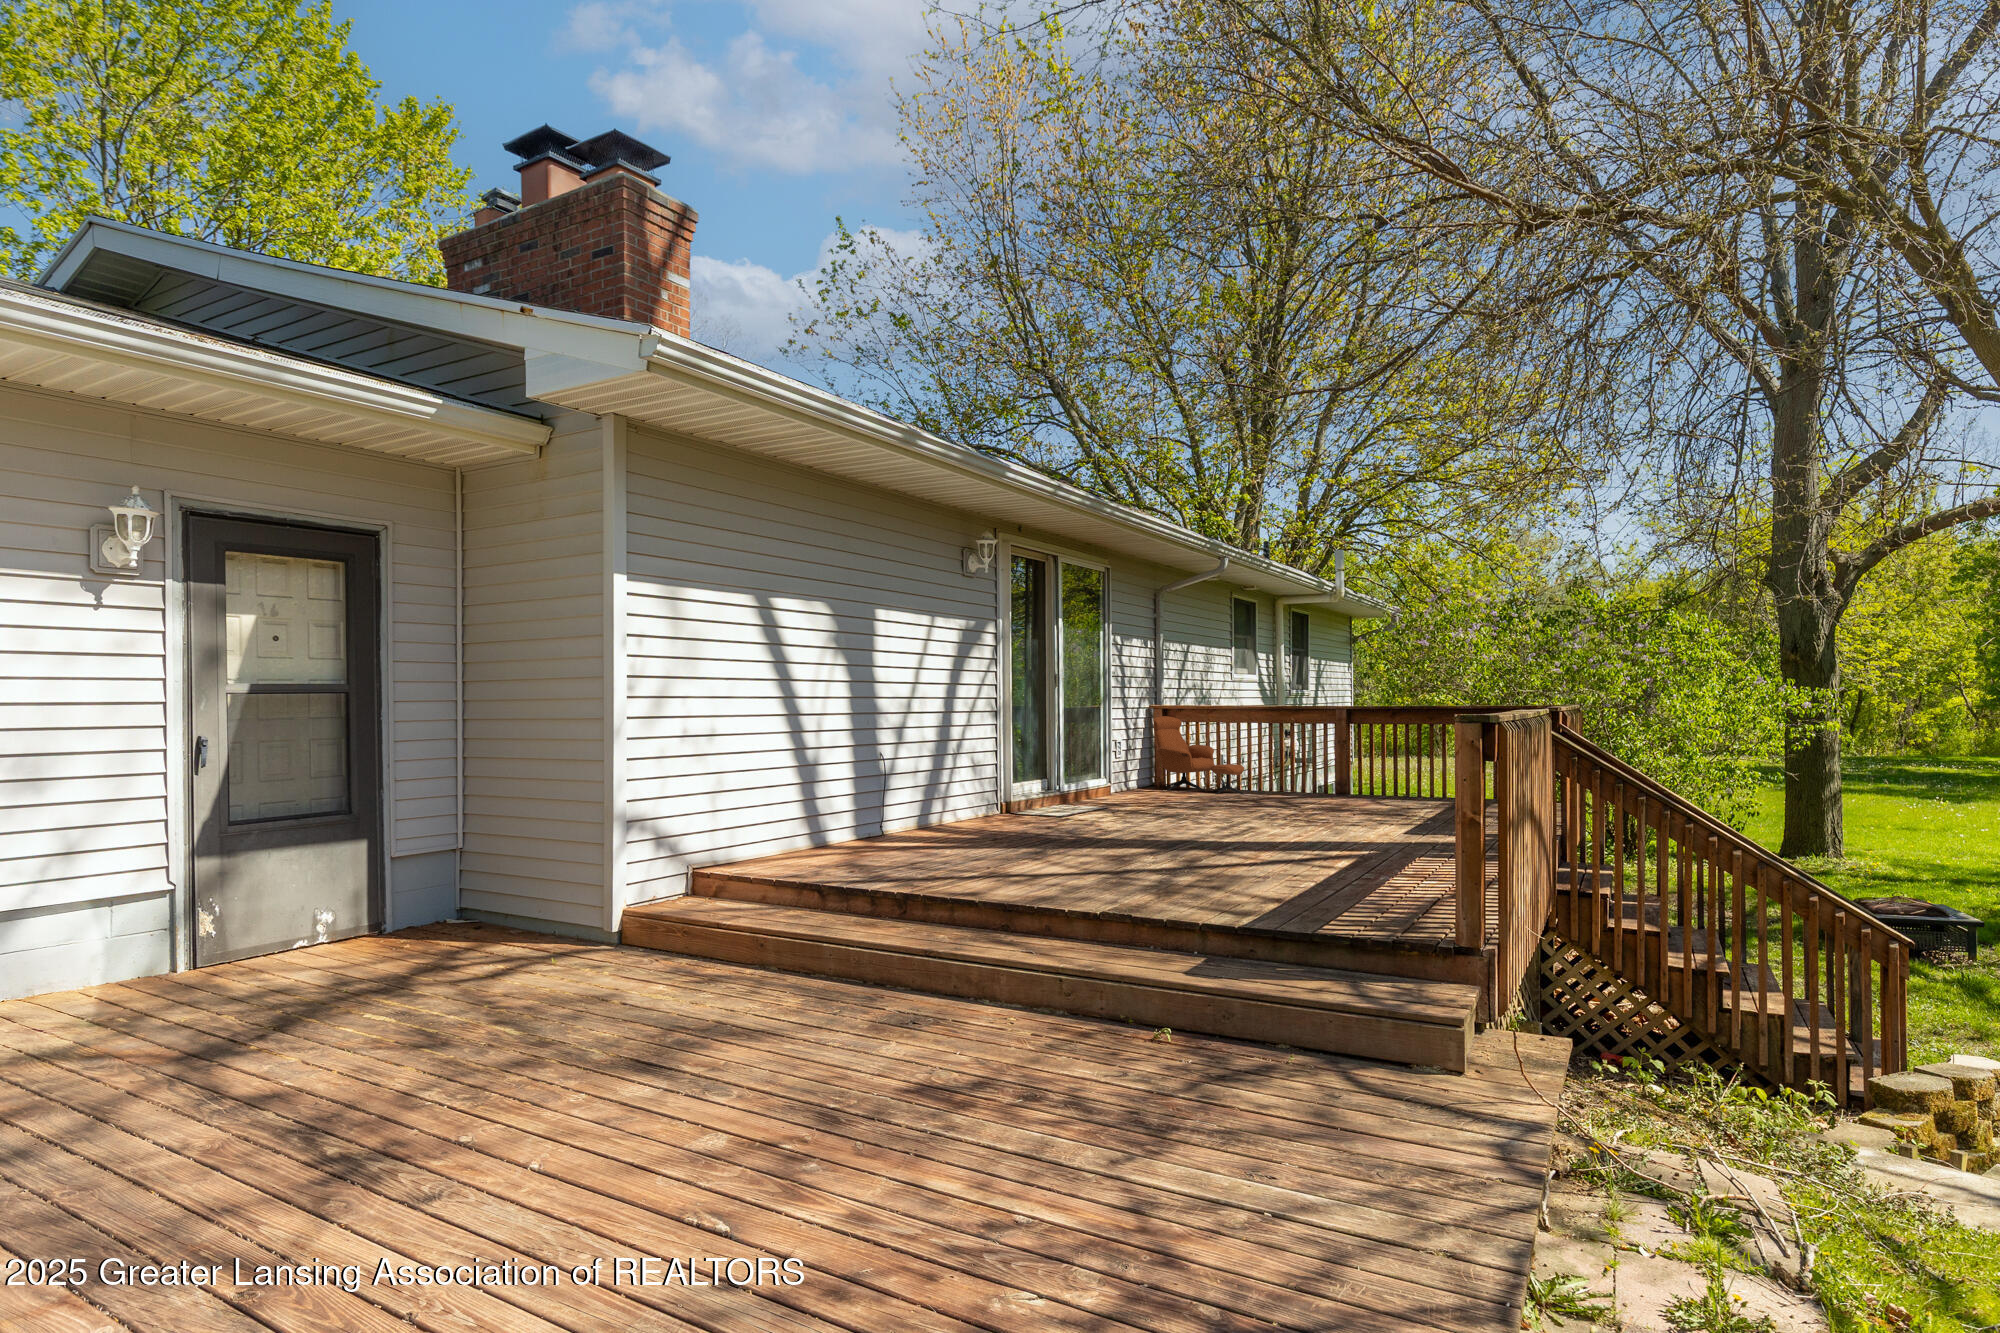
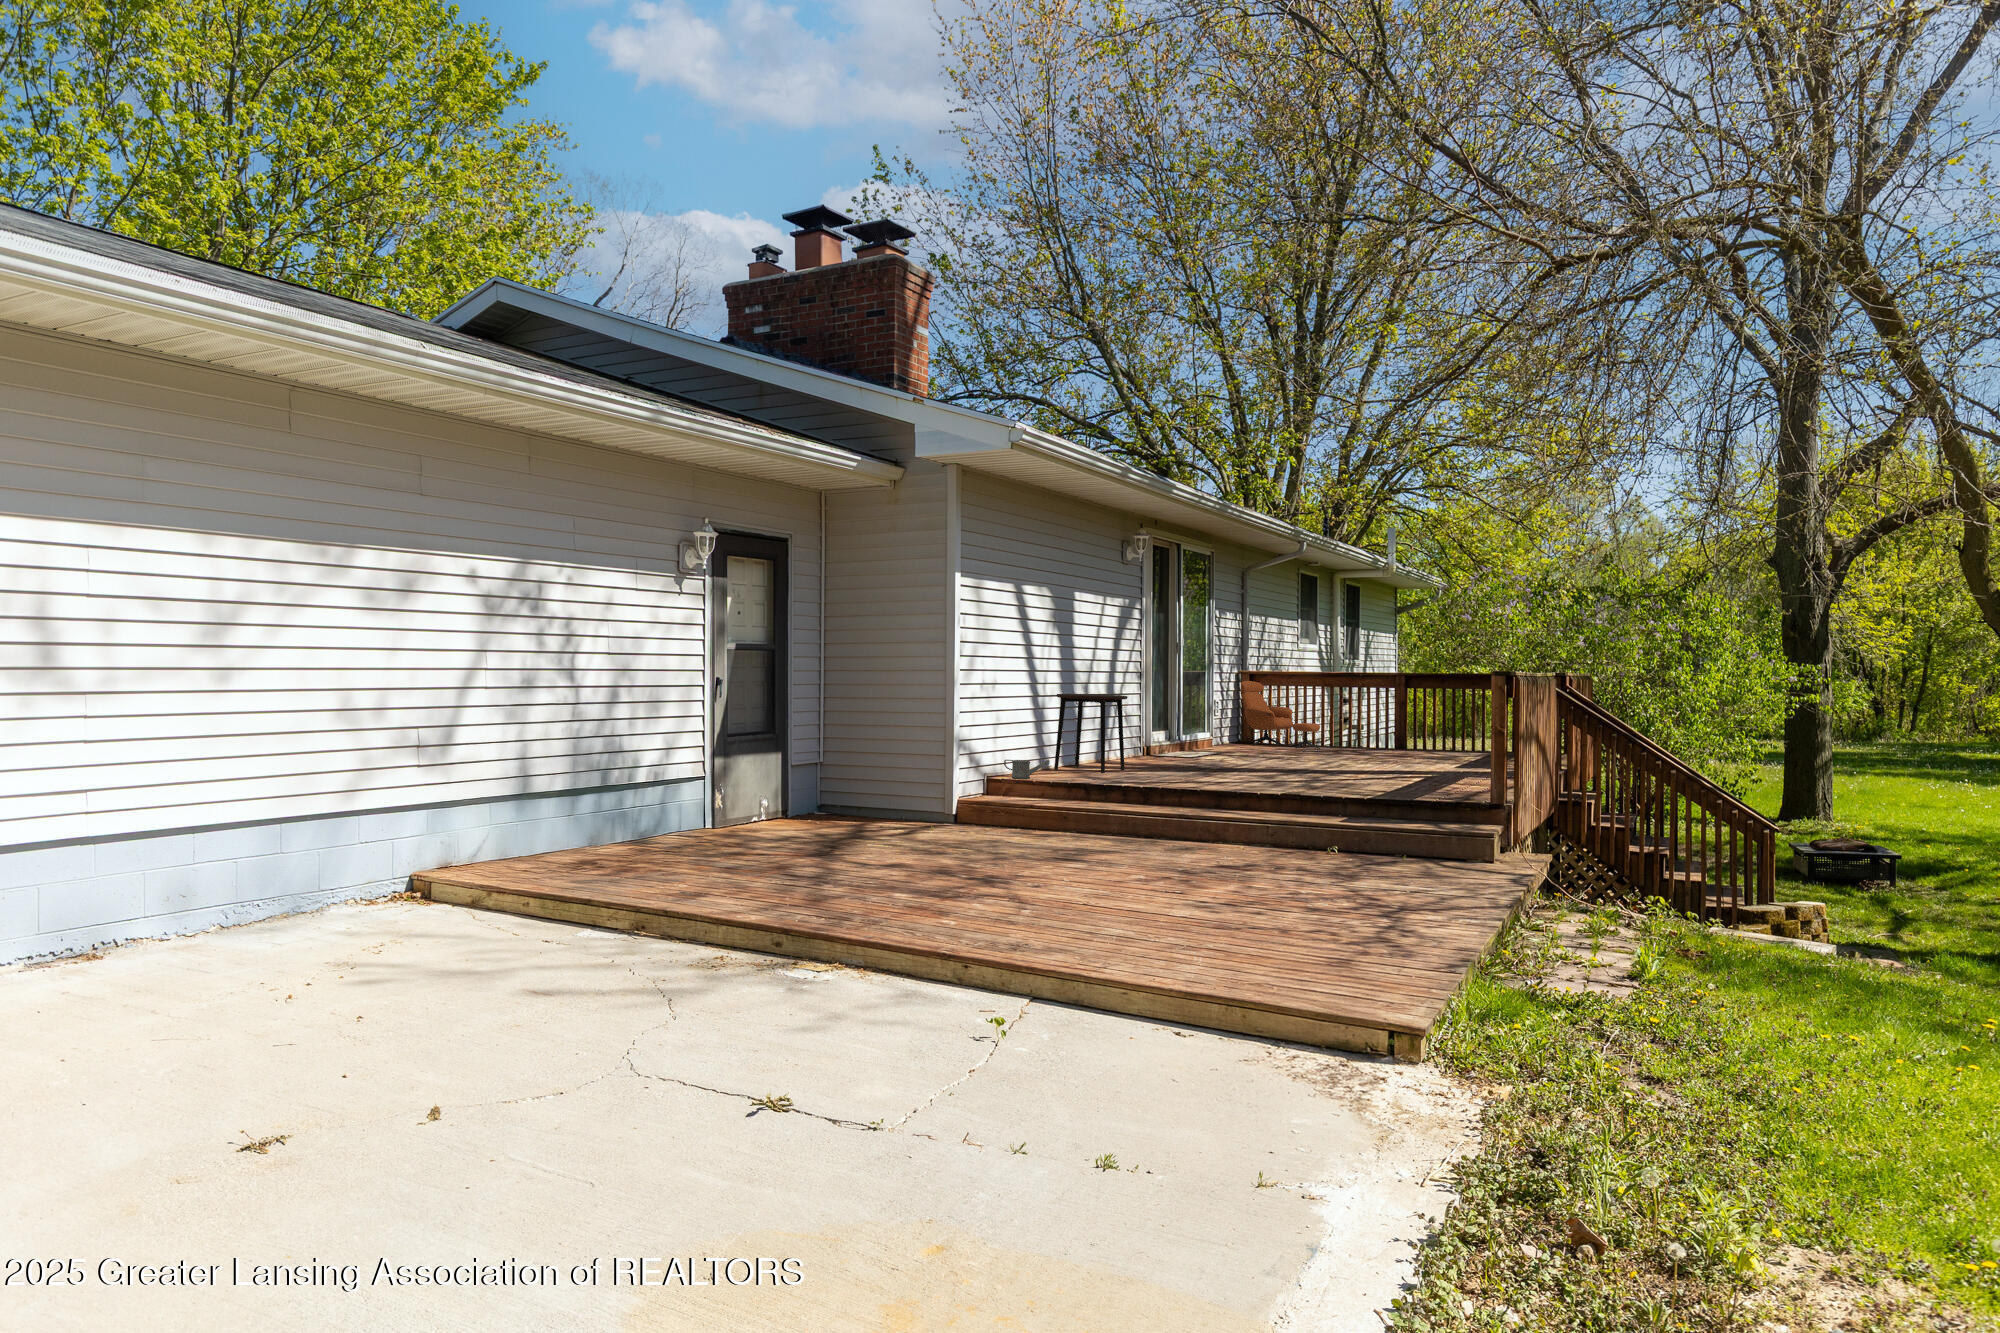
side table: none [838,742,939,853] -> present [1054,694,1128,773]
watering can: none [730,842,789,871] -> present [1004,759,1049,779]

